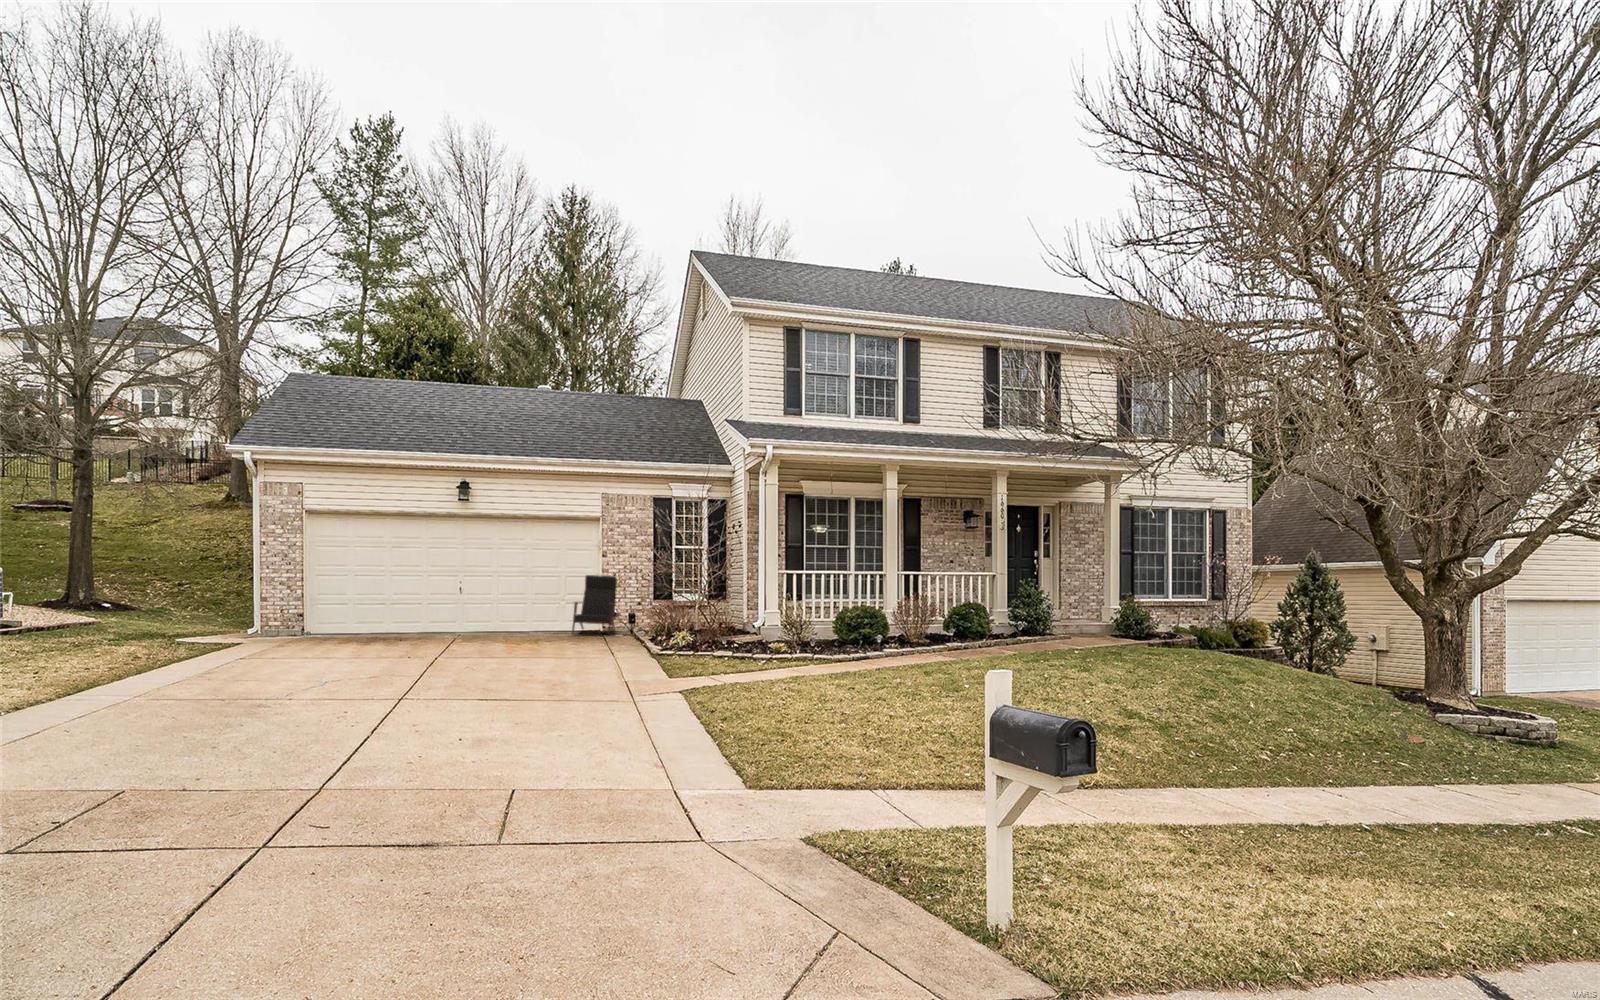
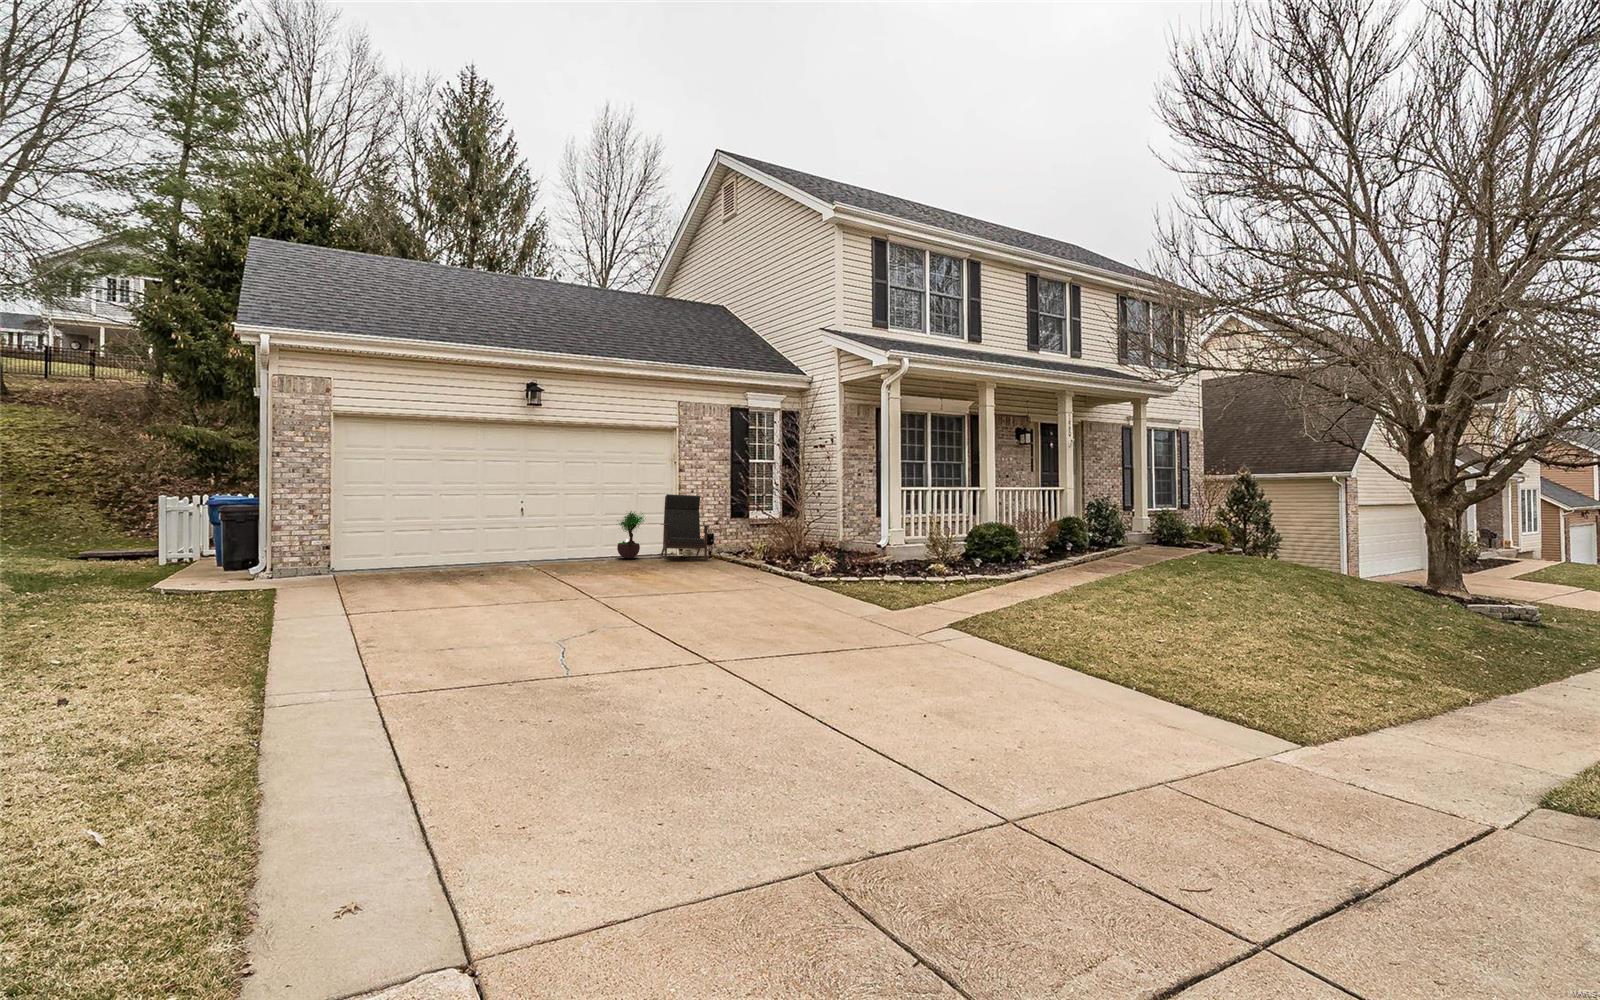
potted tree: none [534,587,562,632] -> present [617,511,644,559]

